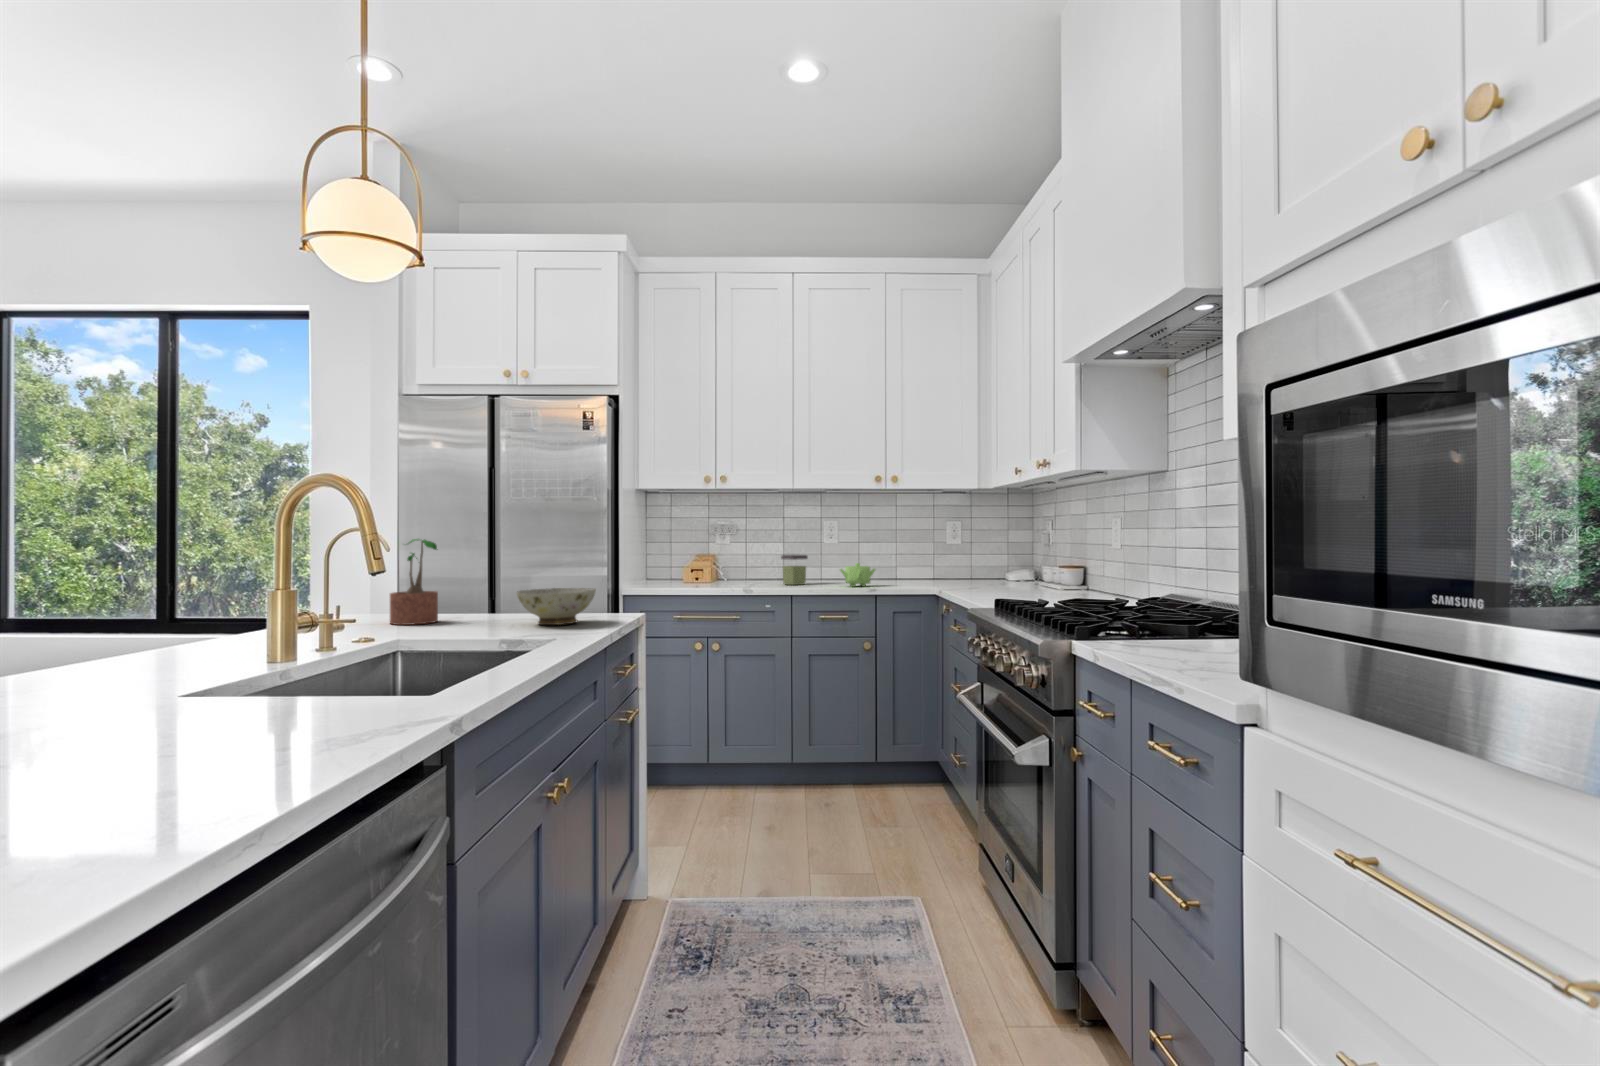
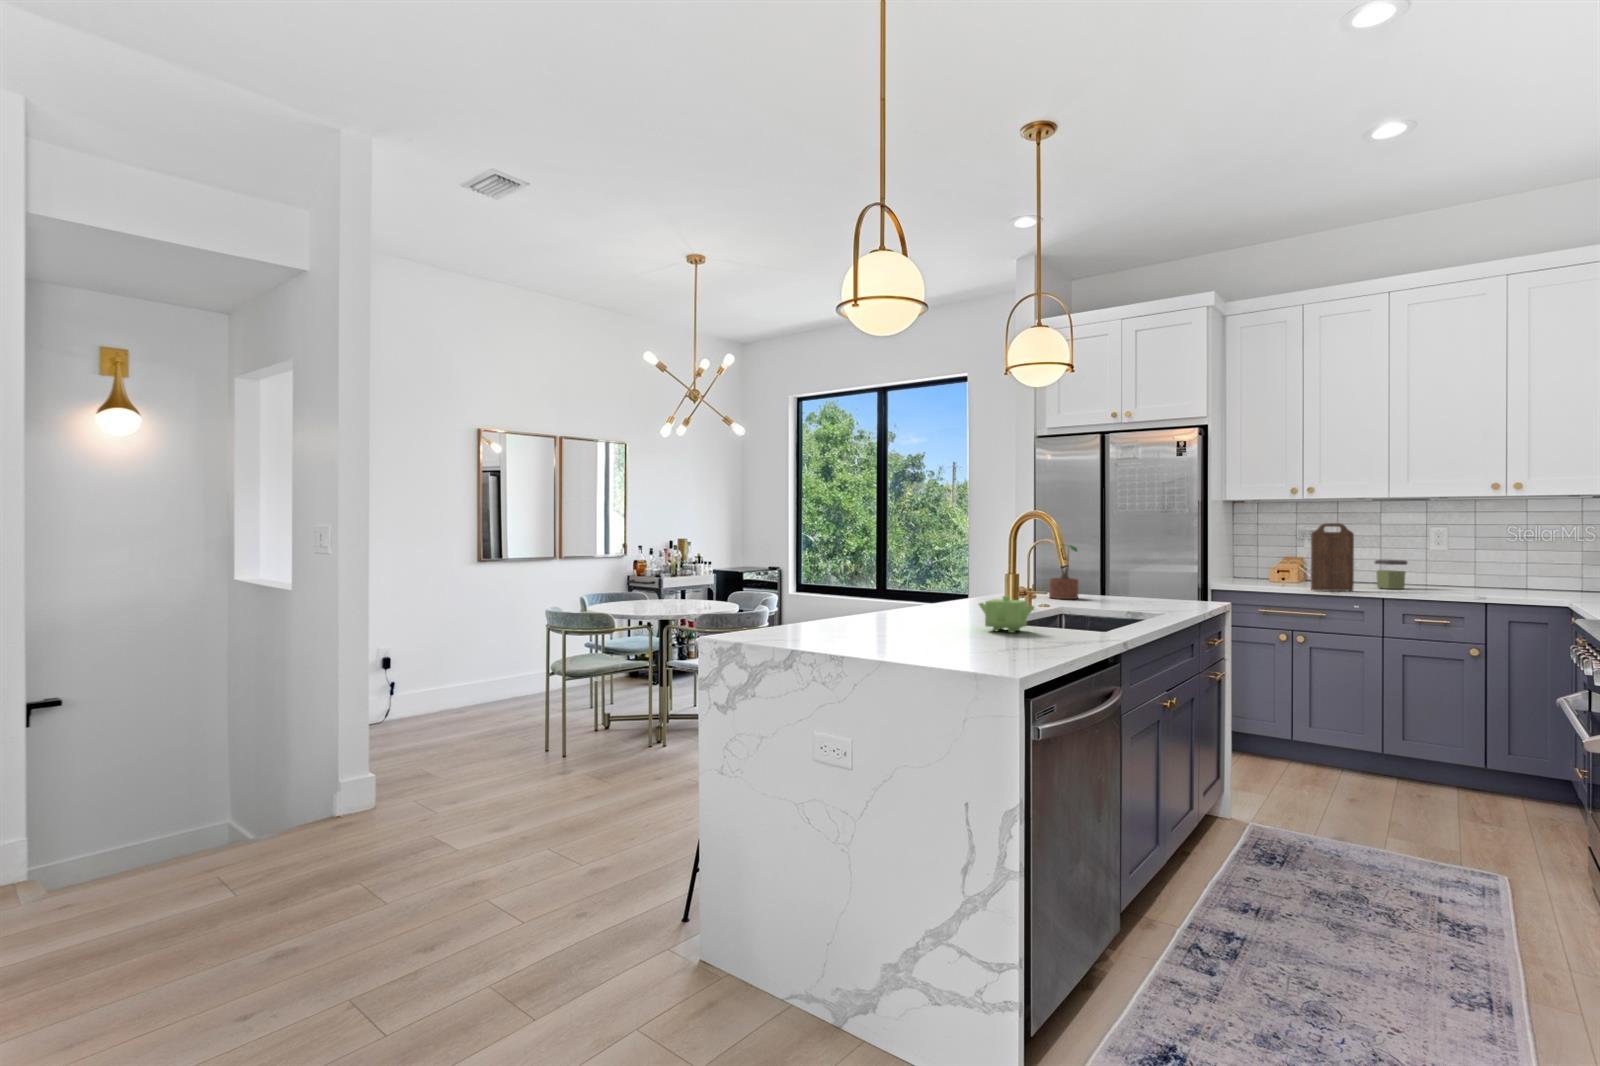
cutting board: none [726,515,765,591] -> present [1311,523,1354,591]
teapot: present [840,563,875,587] -> present [978,596,1034,633]
ceramic bowl: present [517,588,596,625] -> none [1133,581,1191,606]

